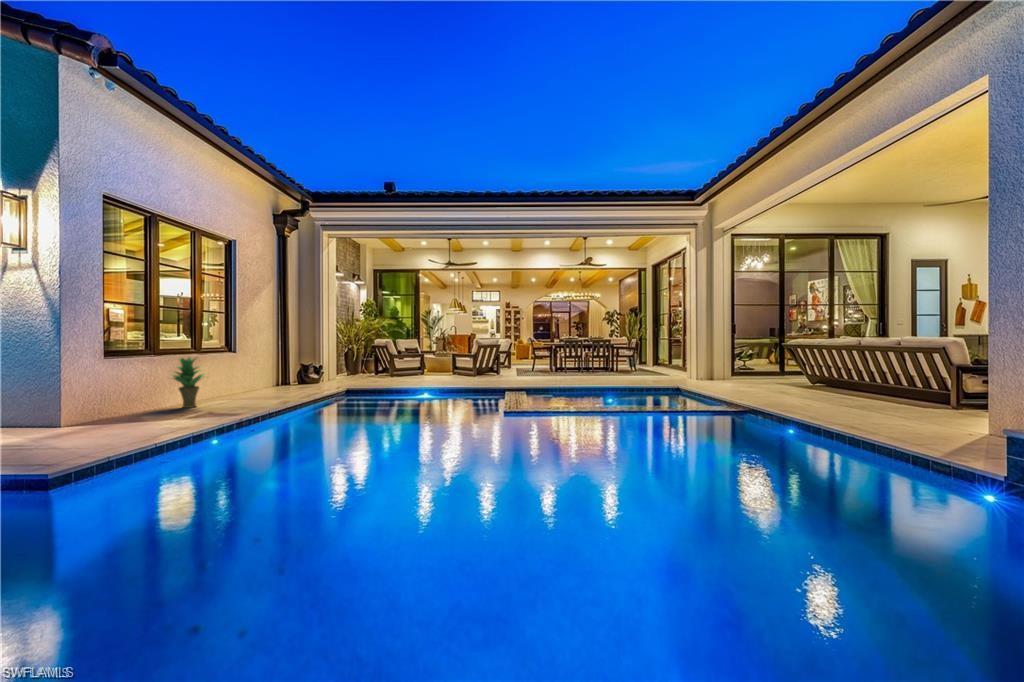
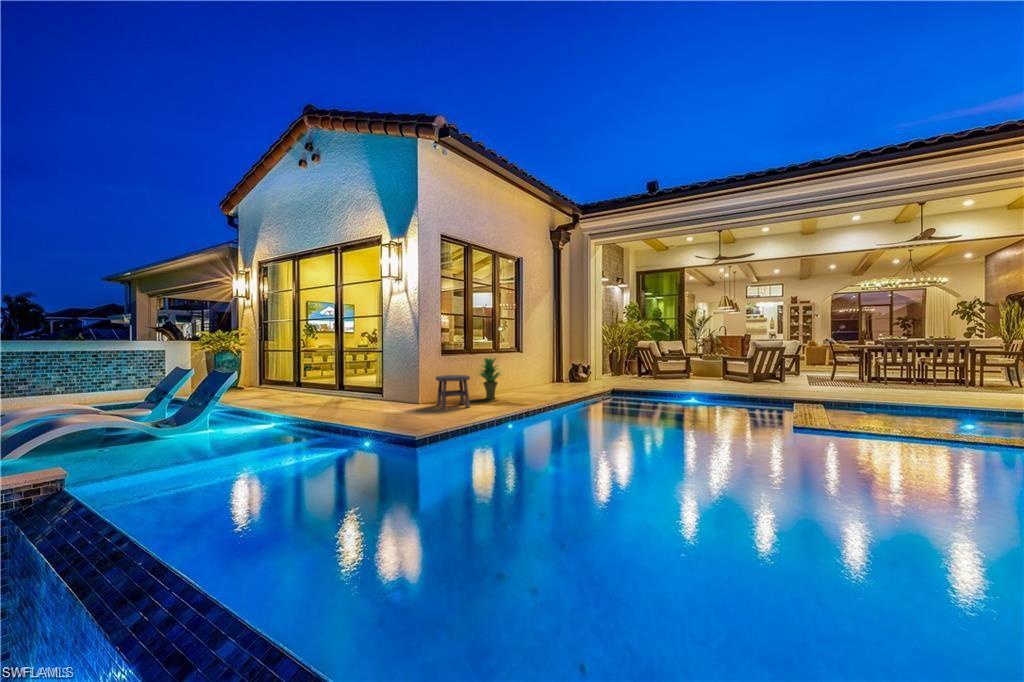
stool: none [97,380,153,426] -> present [436,375,470,409]

